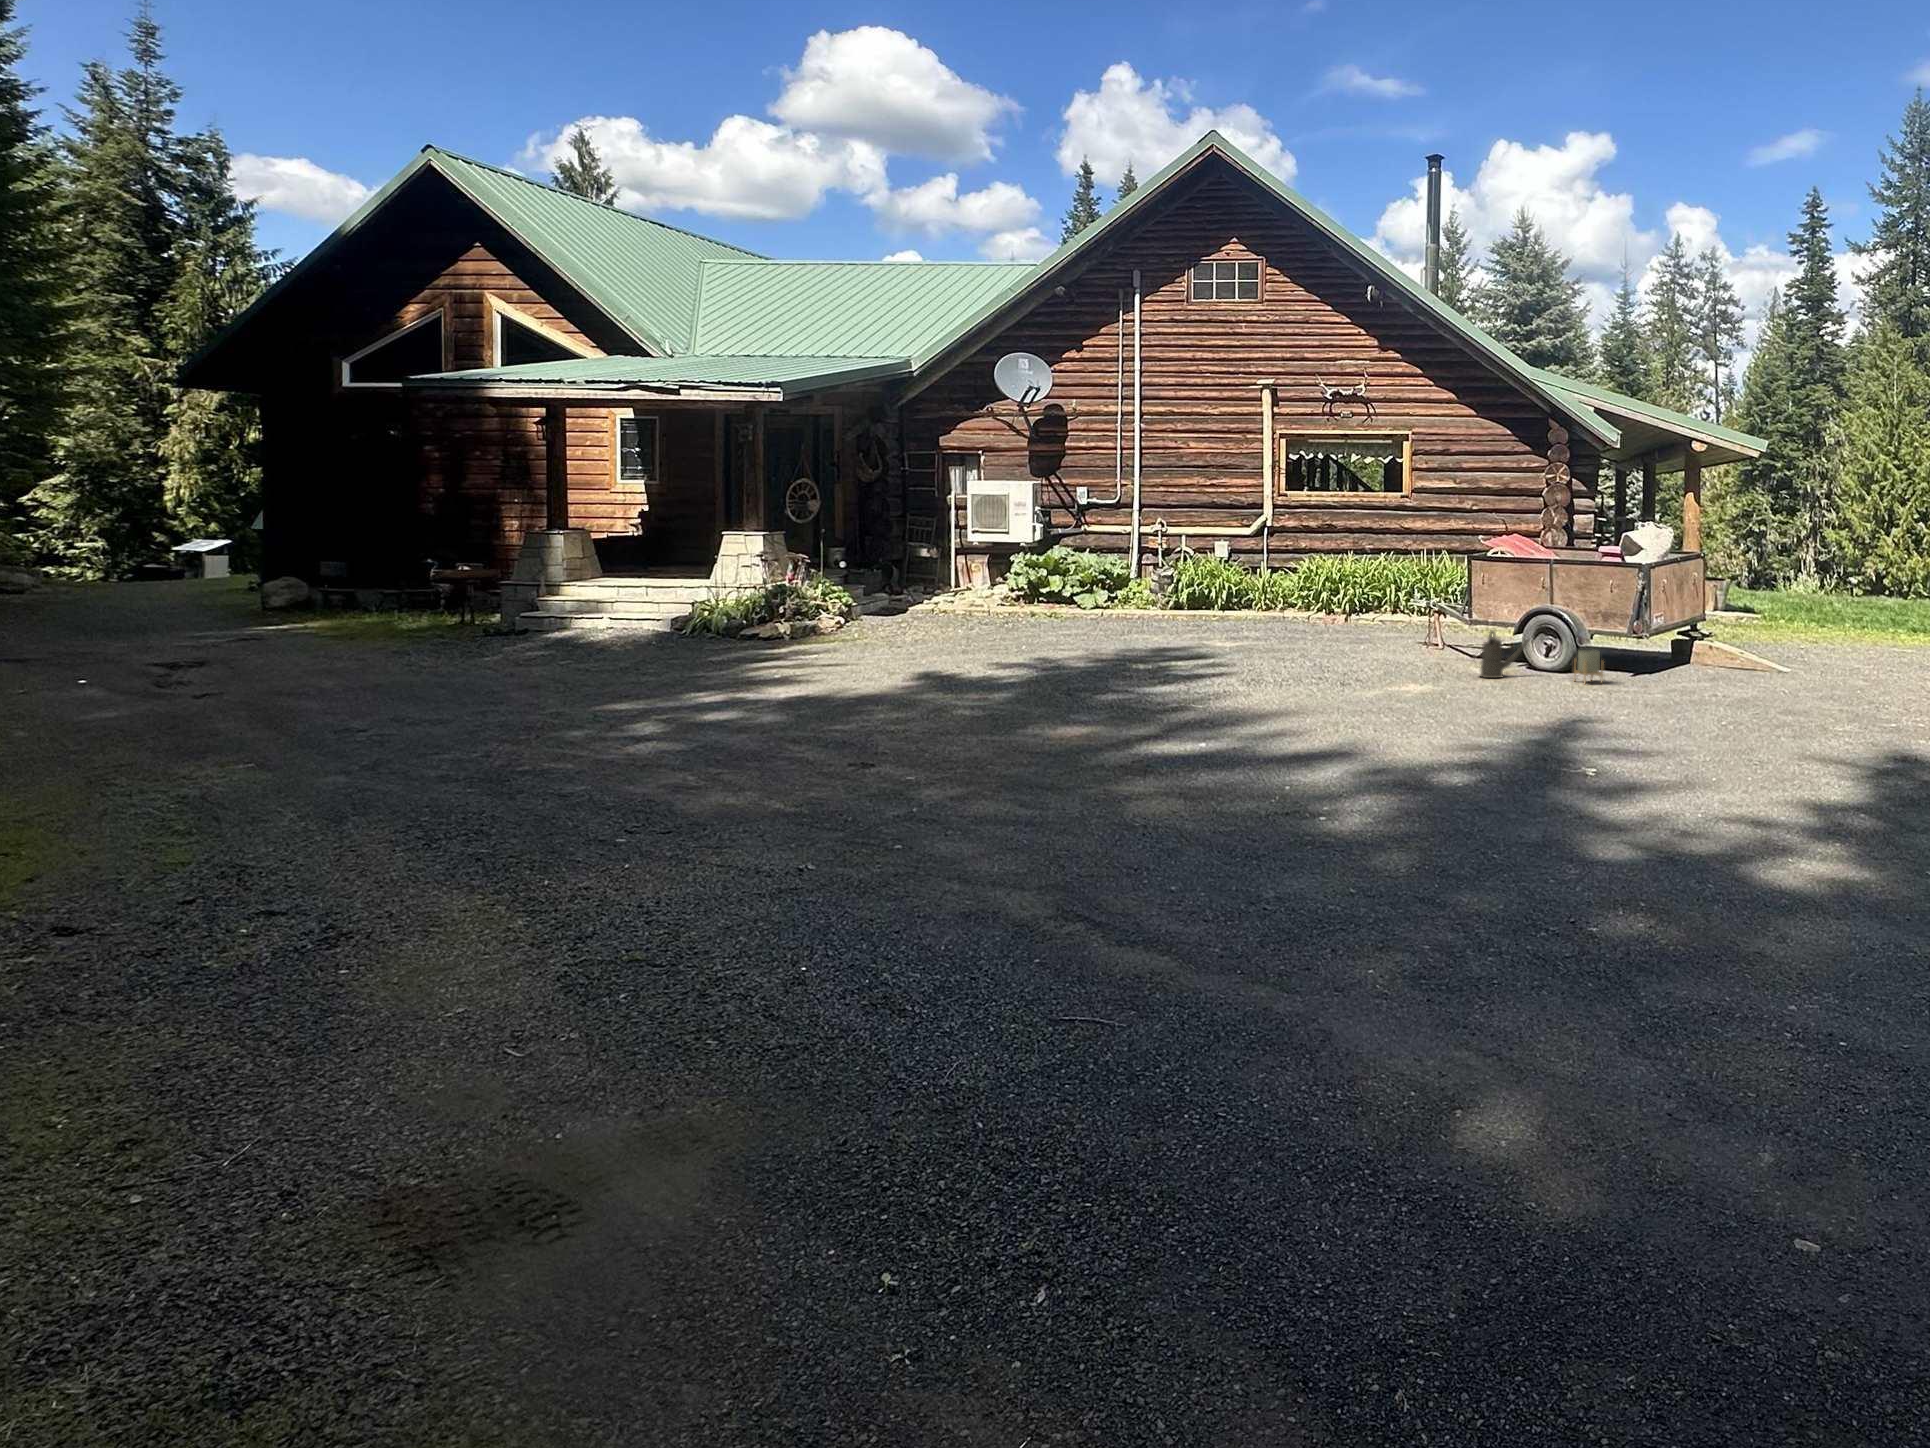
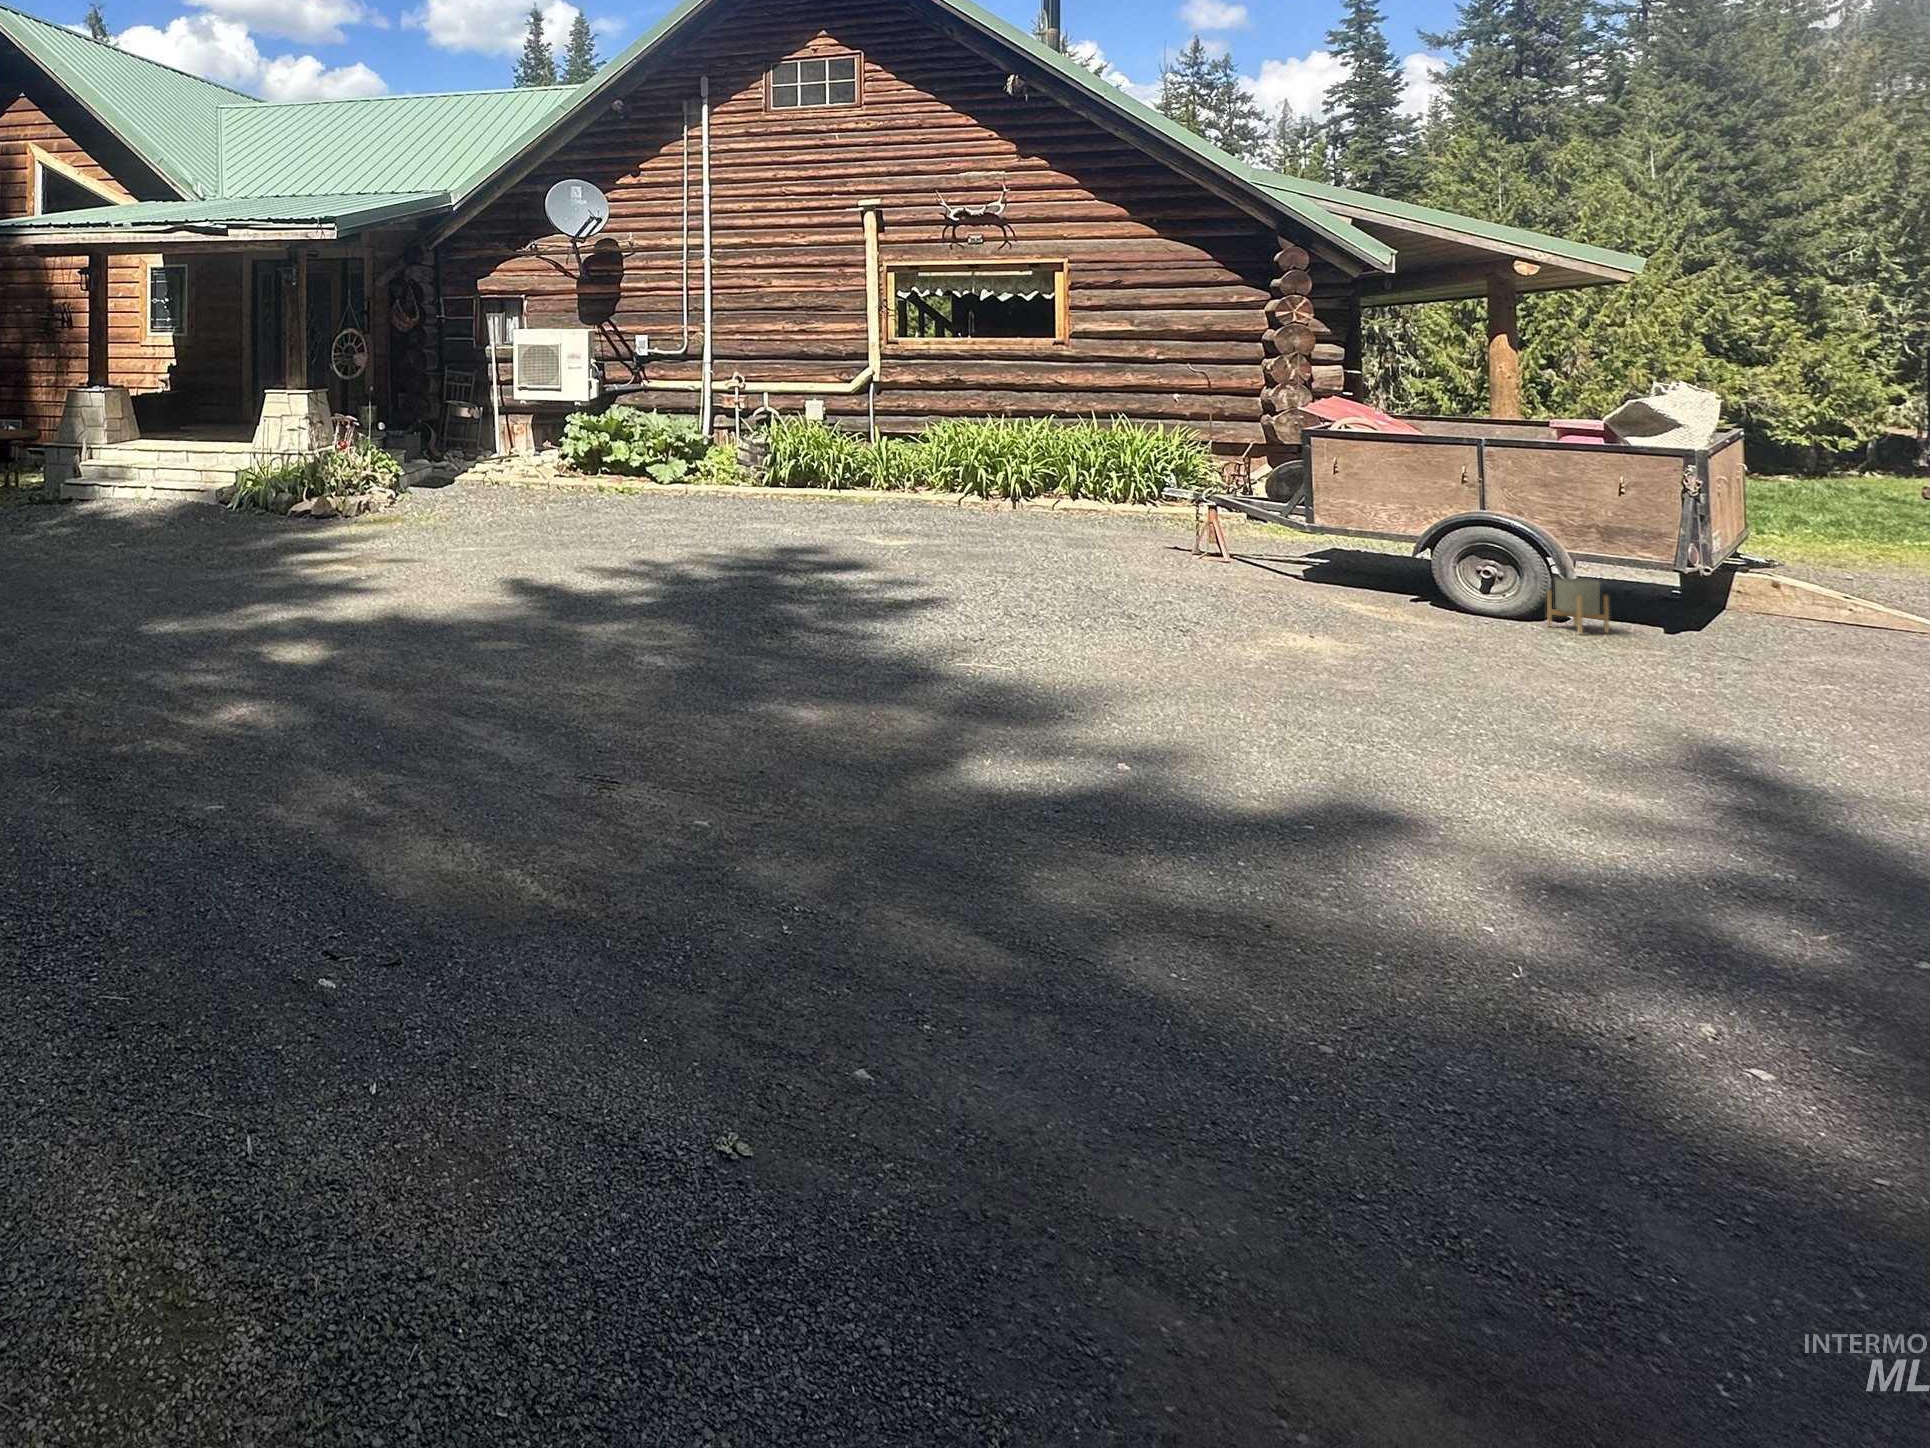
watering can: present [1480,630,1529,678] -> none [1358,540,1449,615]

